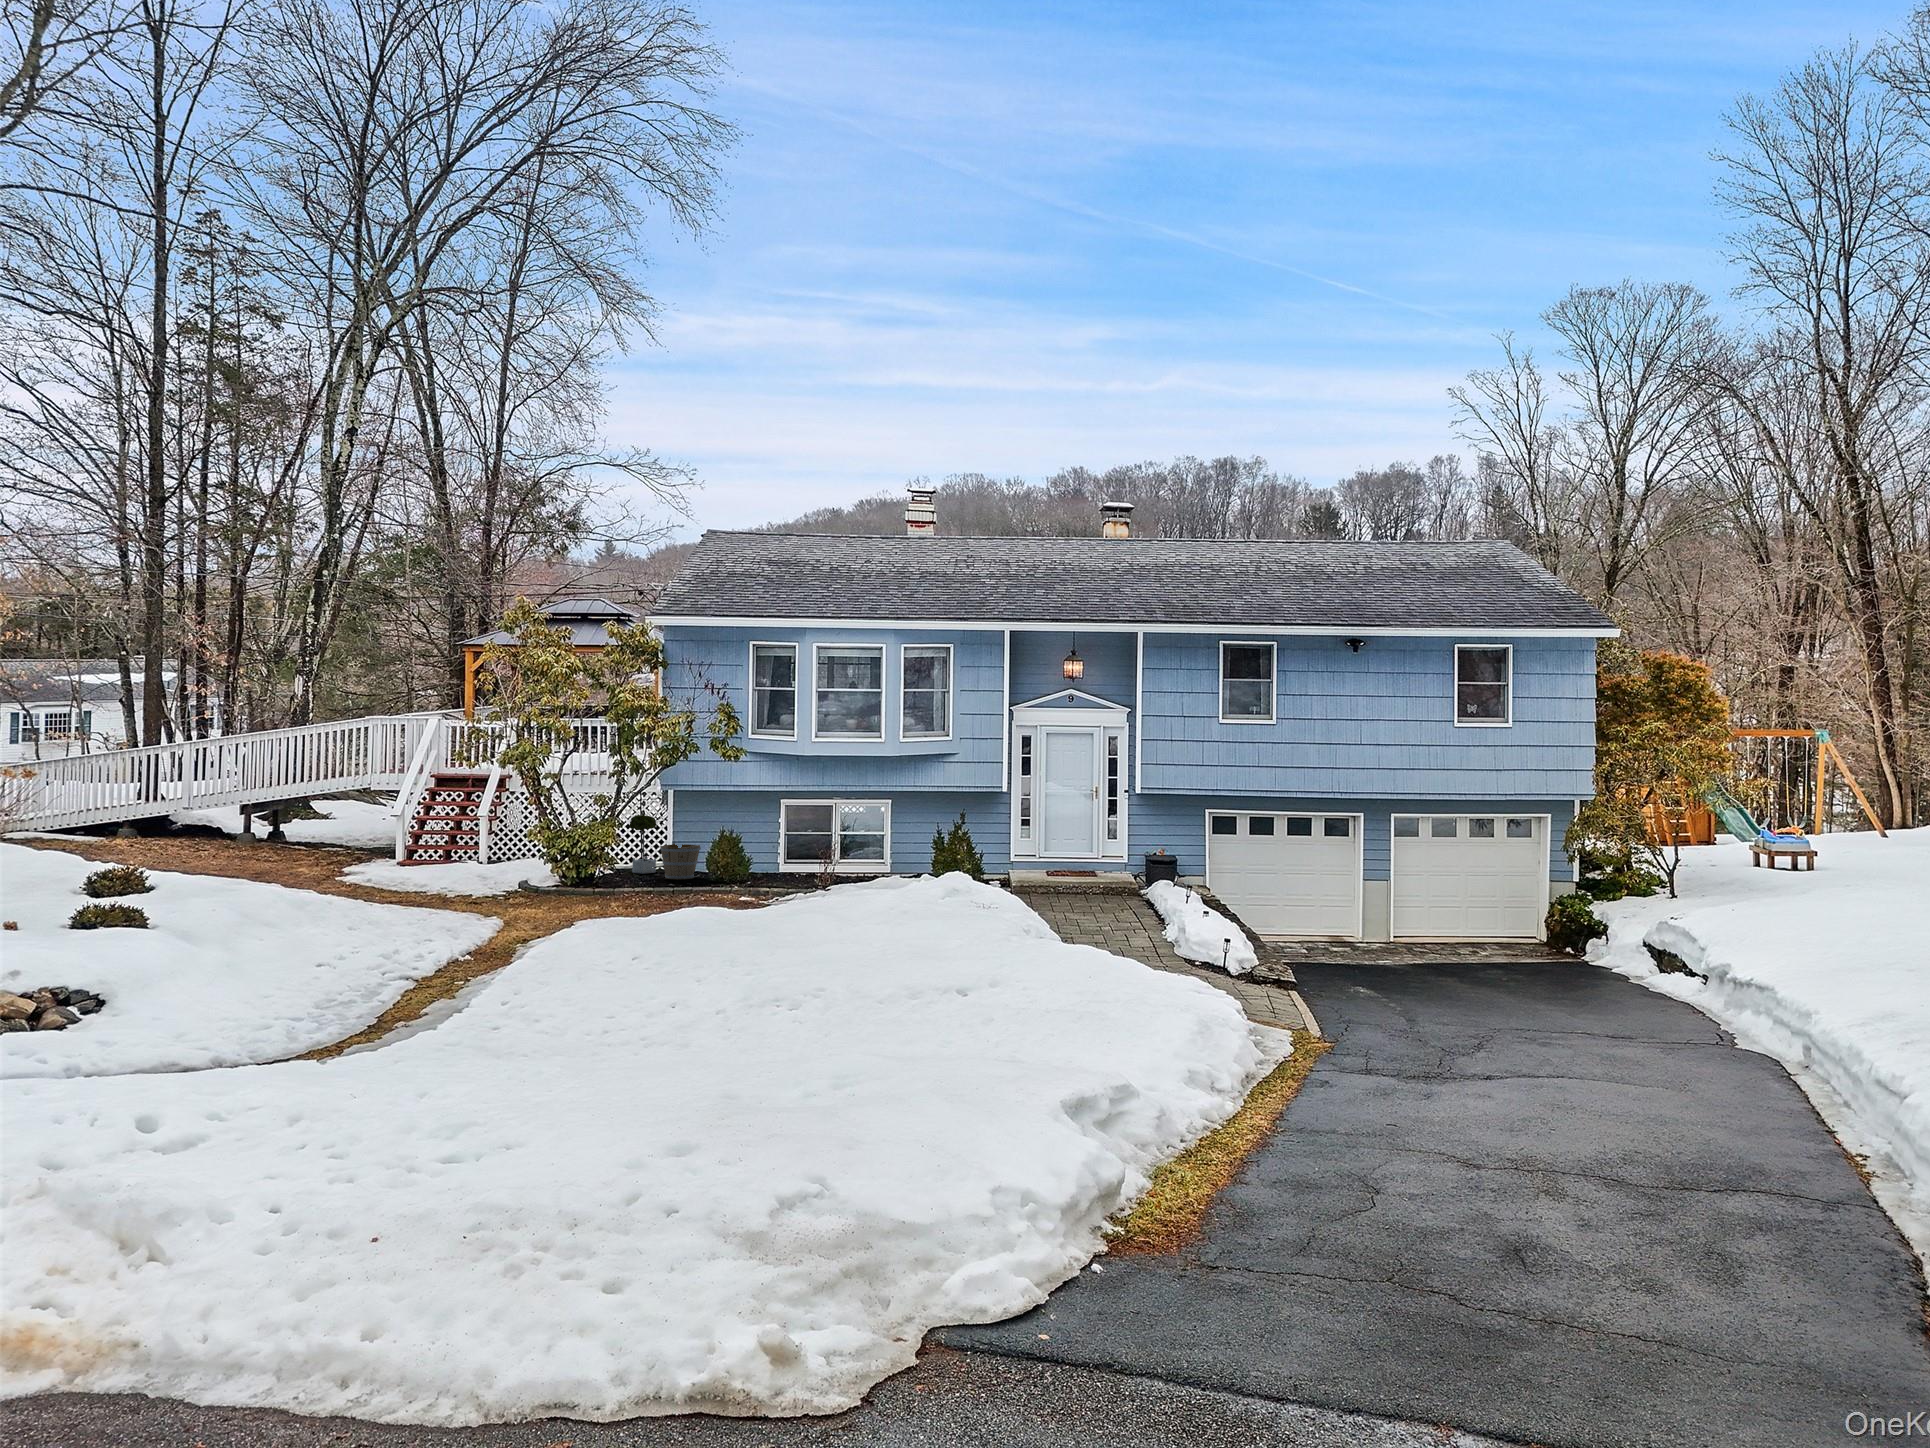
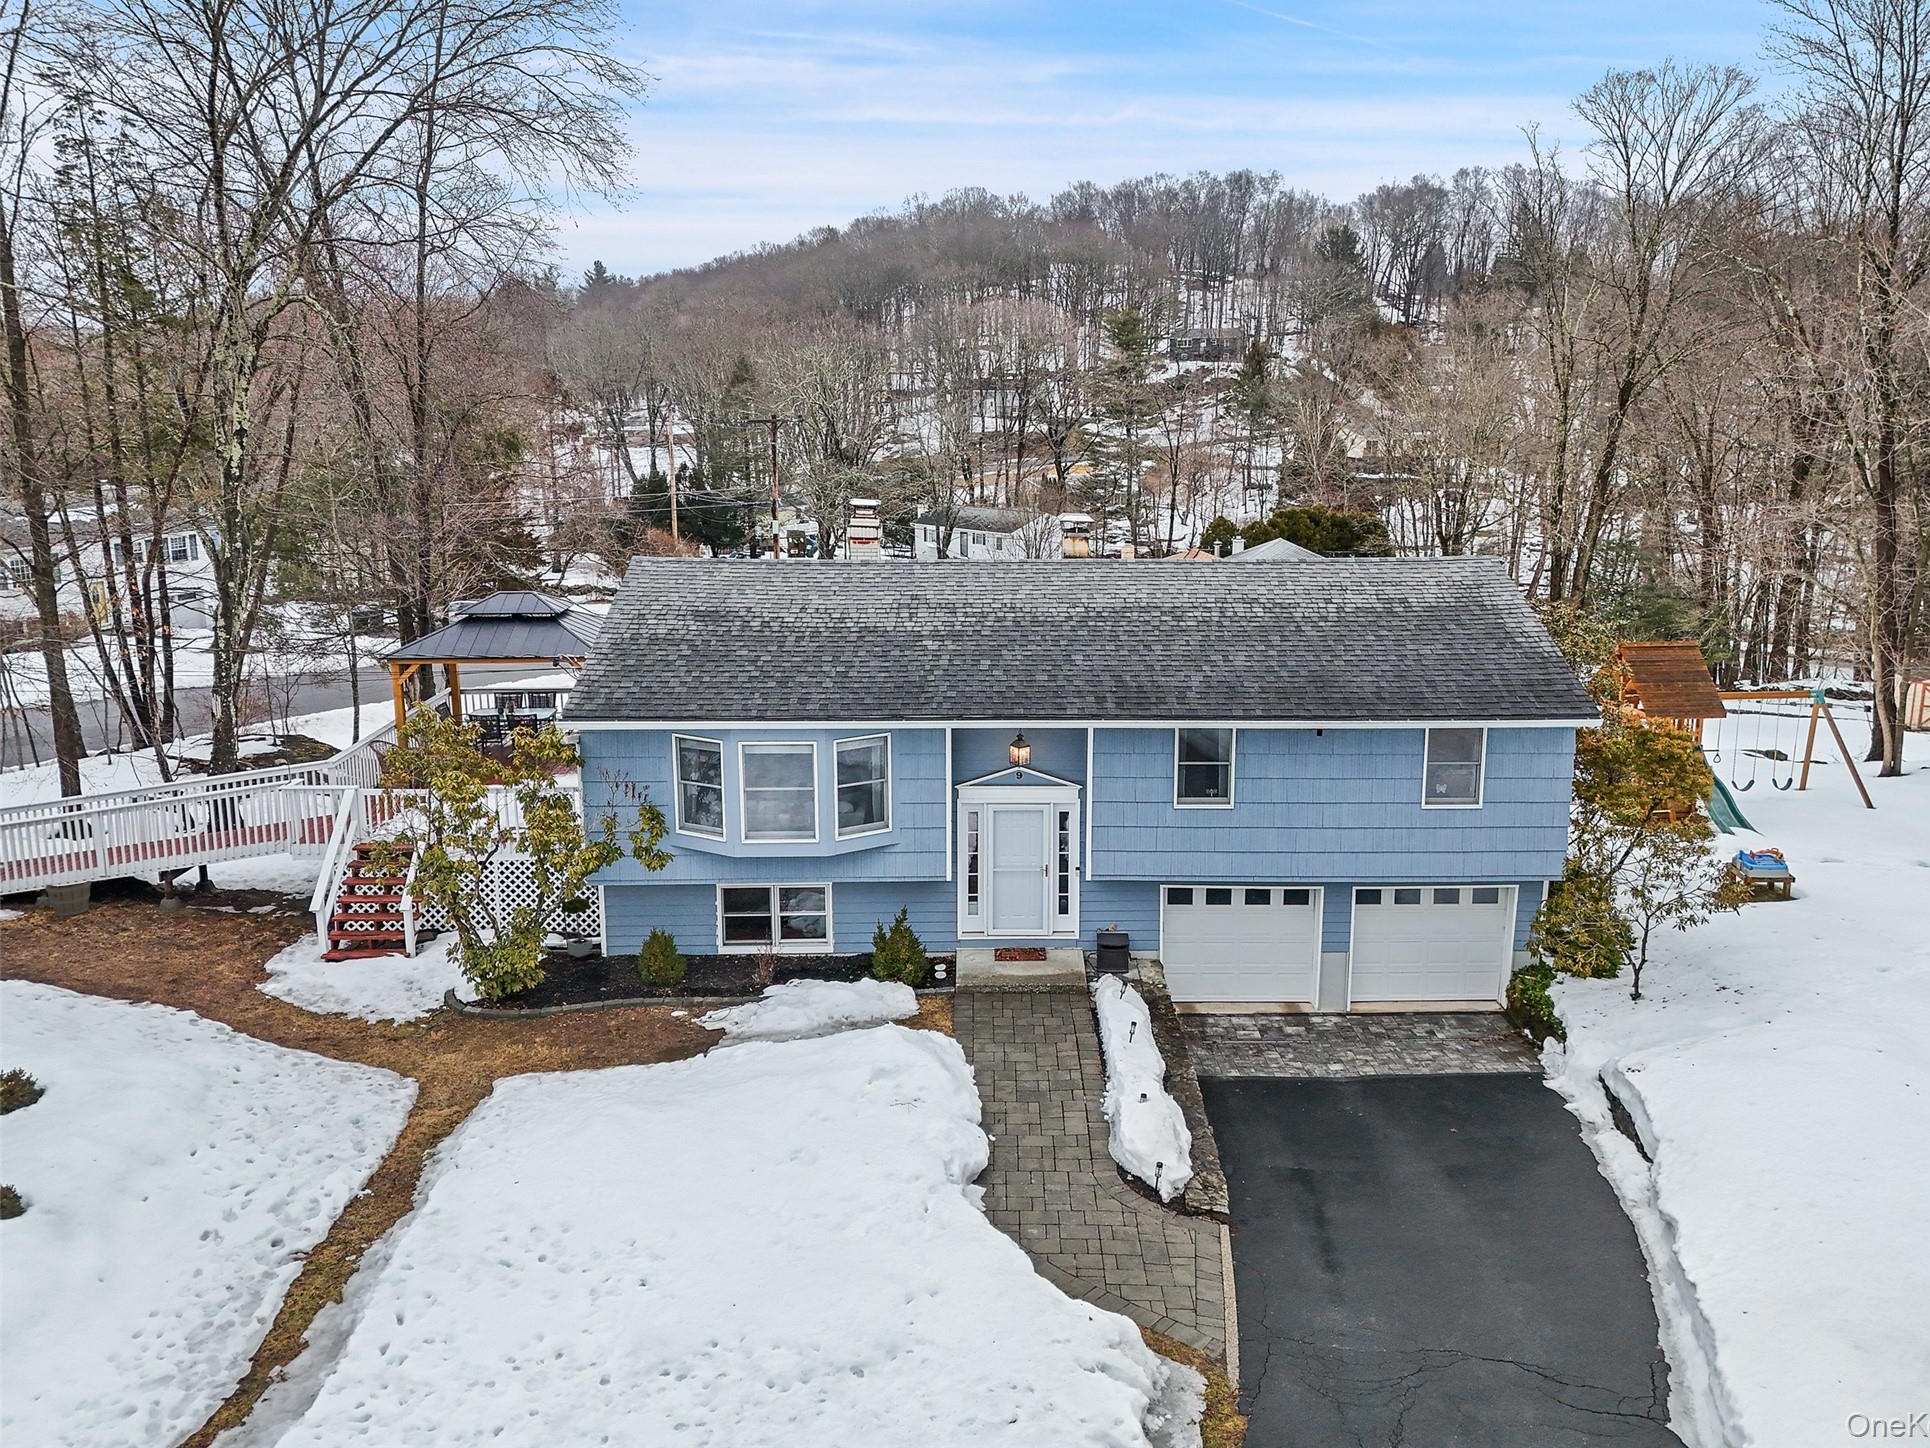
wooden bucket: present [660,843,701,880] -> present [45,881,92,916]

